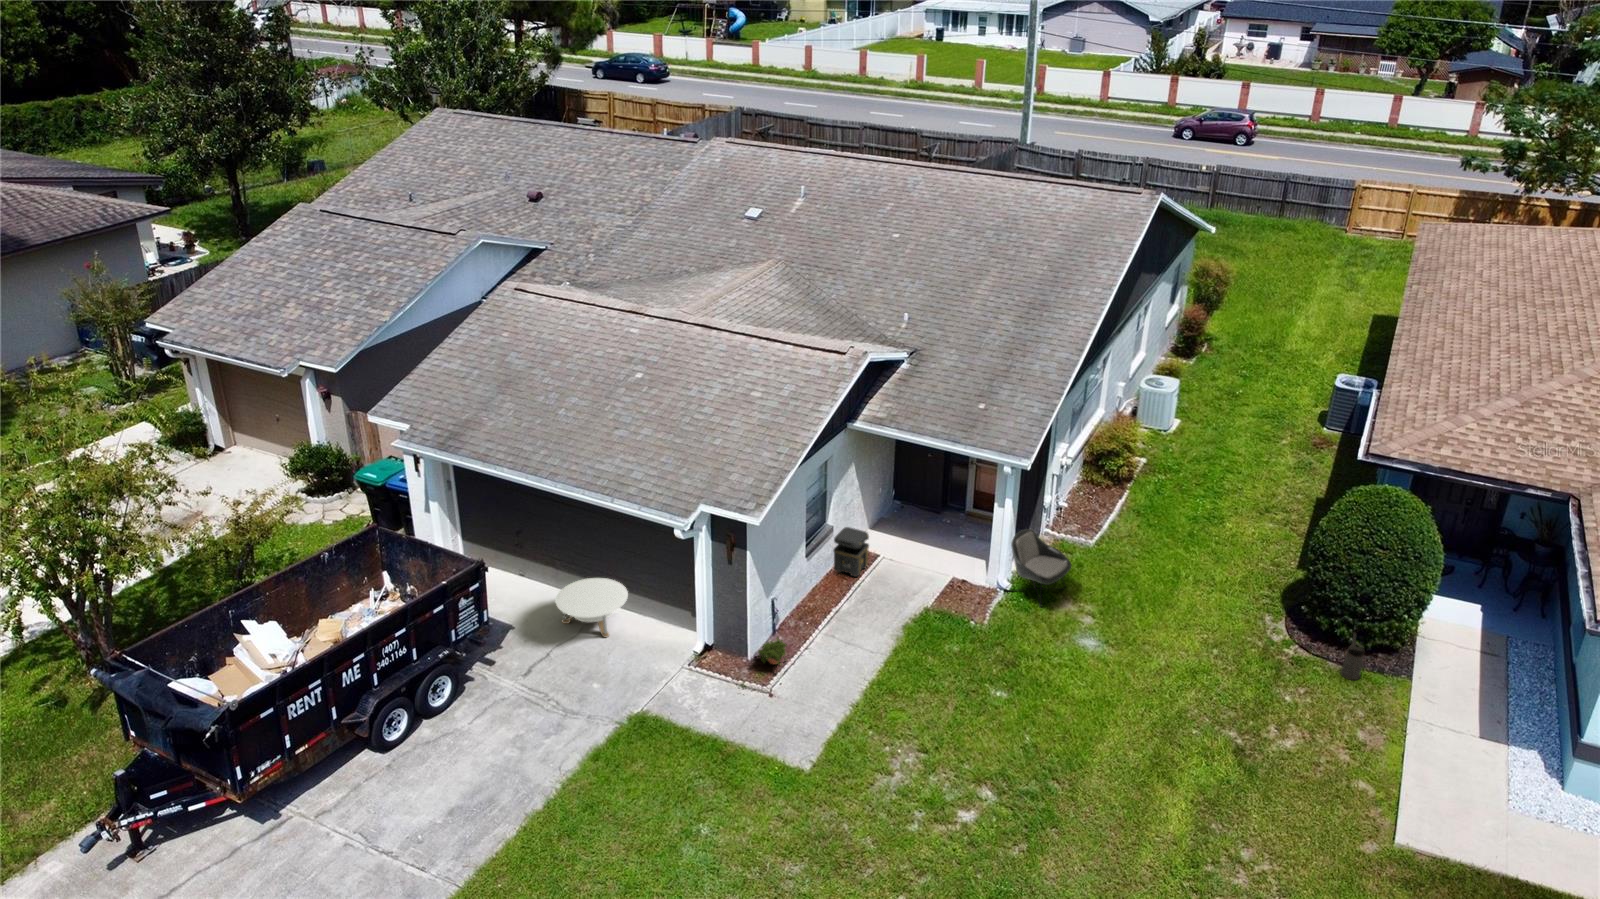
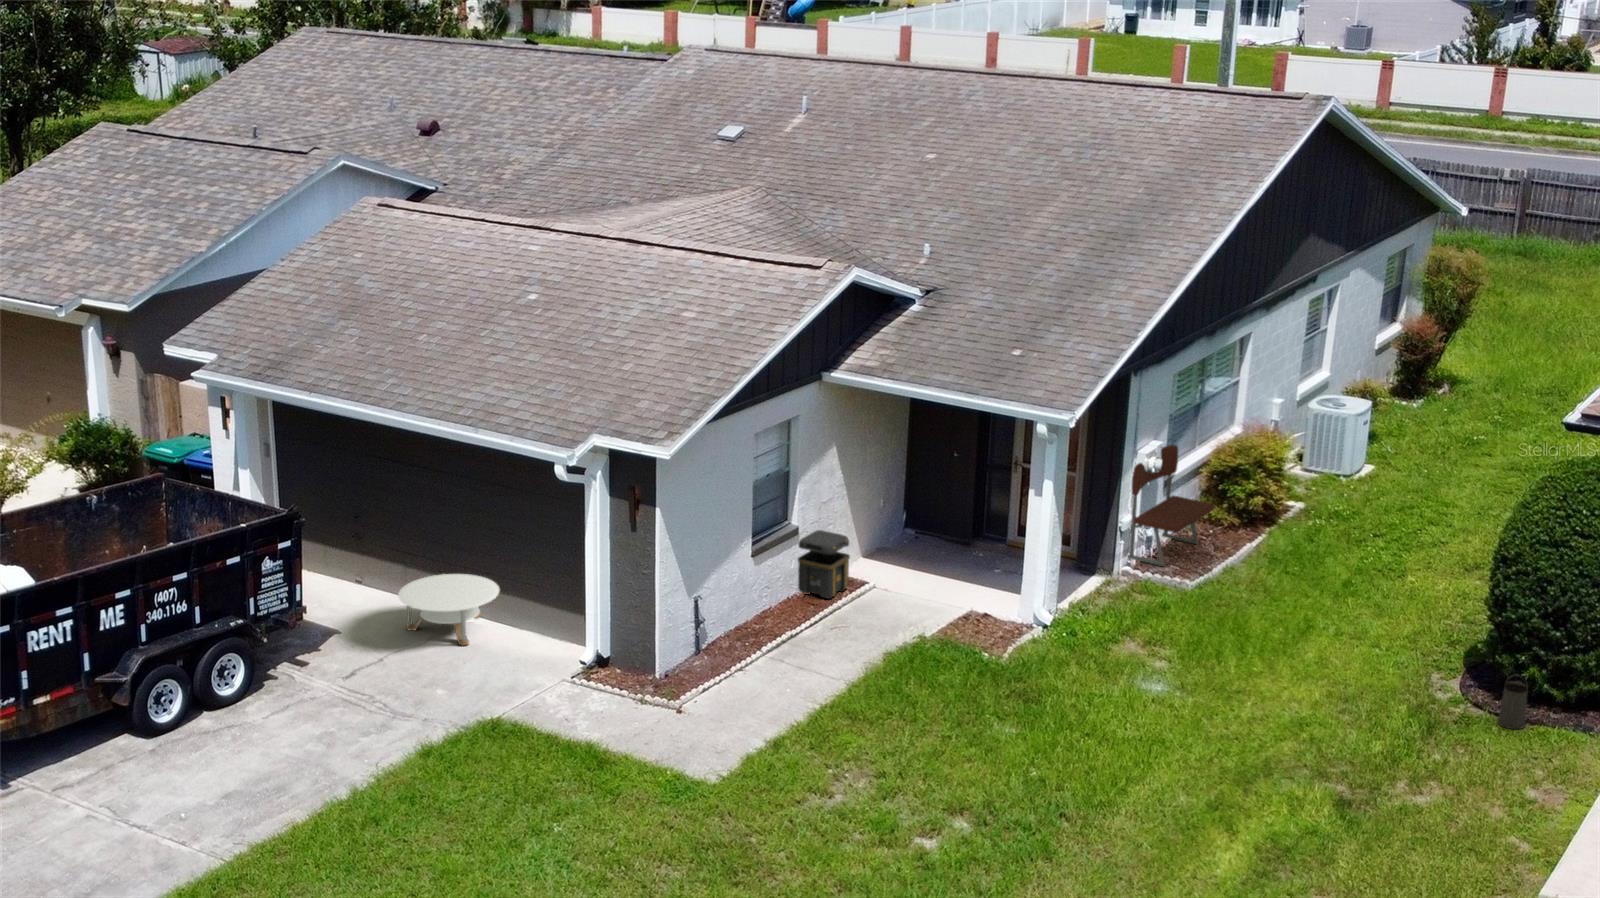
bench: none [1053,445,1110,534] -> present [1128,445,1215,566]
lounge chair: present [1006,529,1071,606] -> none [1039,533,1133,639]
potted plant: present [758,638,787,665] -> none [668,643,712,680]

